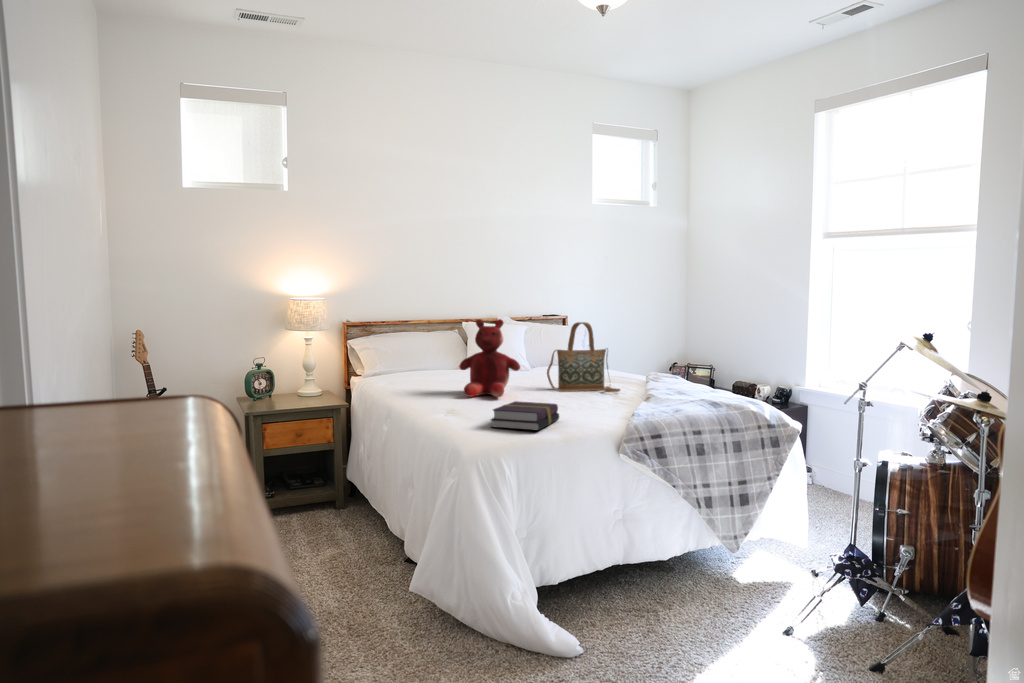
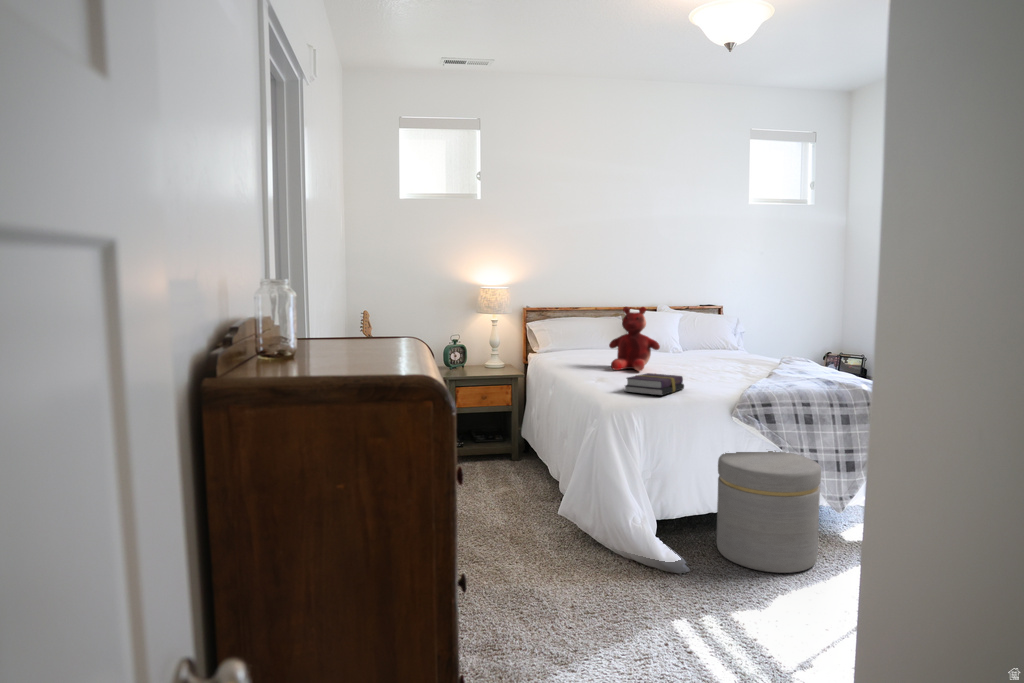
handbag: present [547,322,620,392] -> none [685,310,751,371]
ottoman: none [607,488,724,640] -> present [717,451,821,573]

